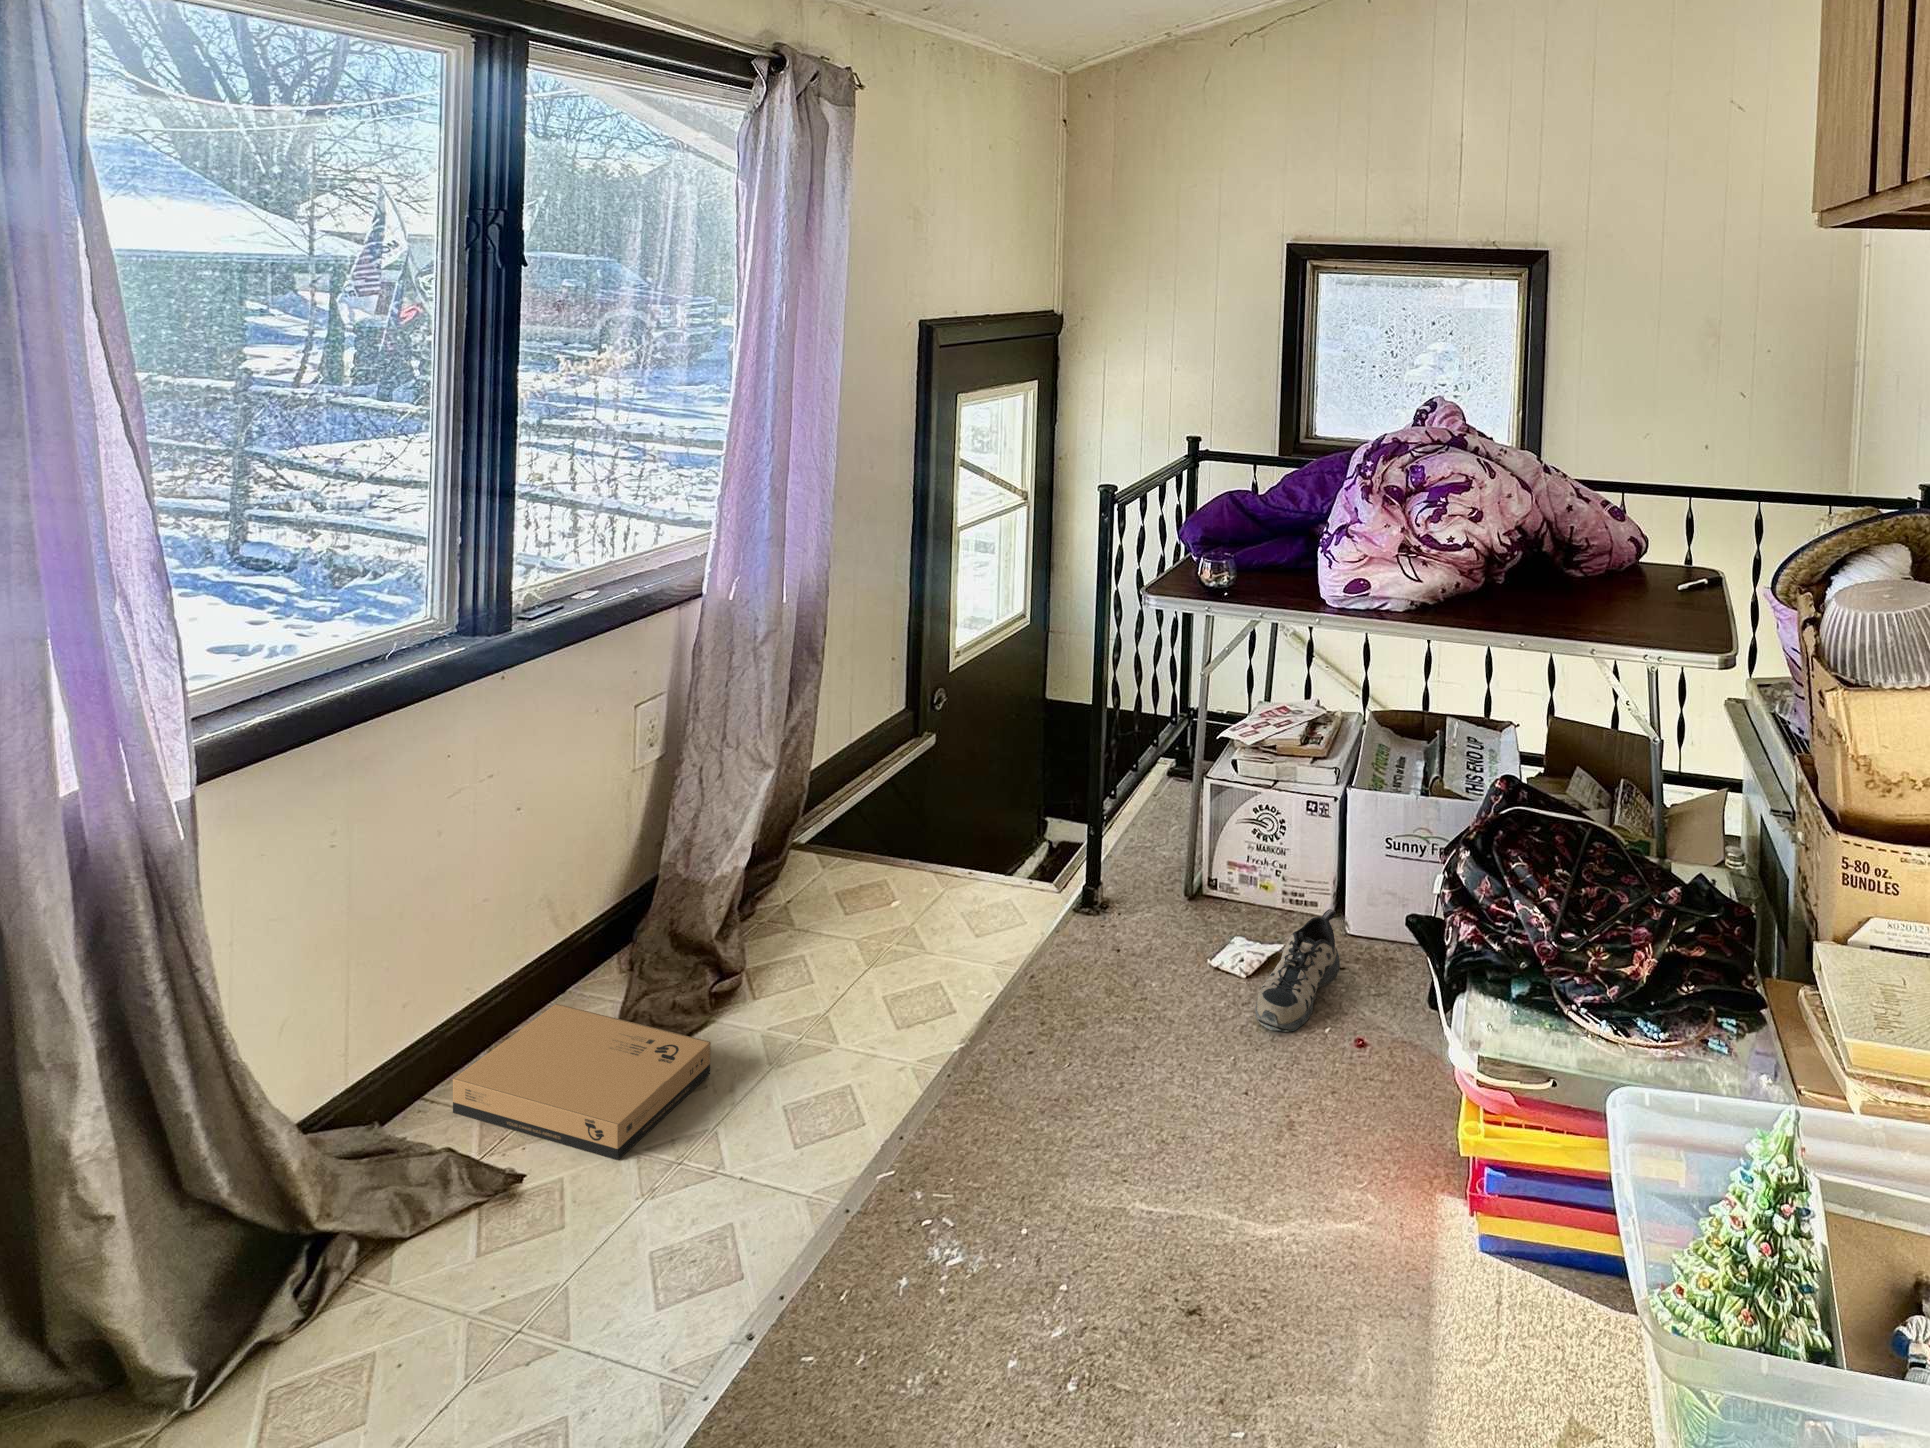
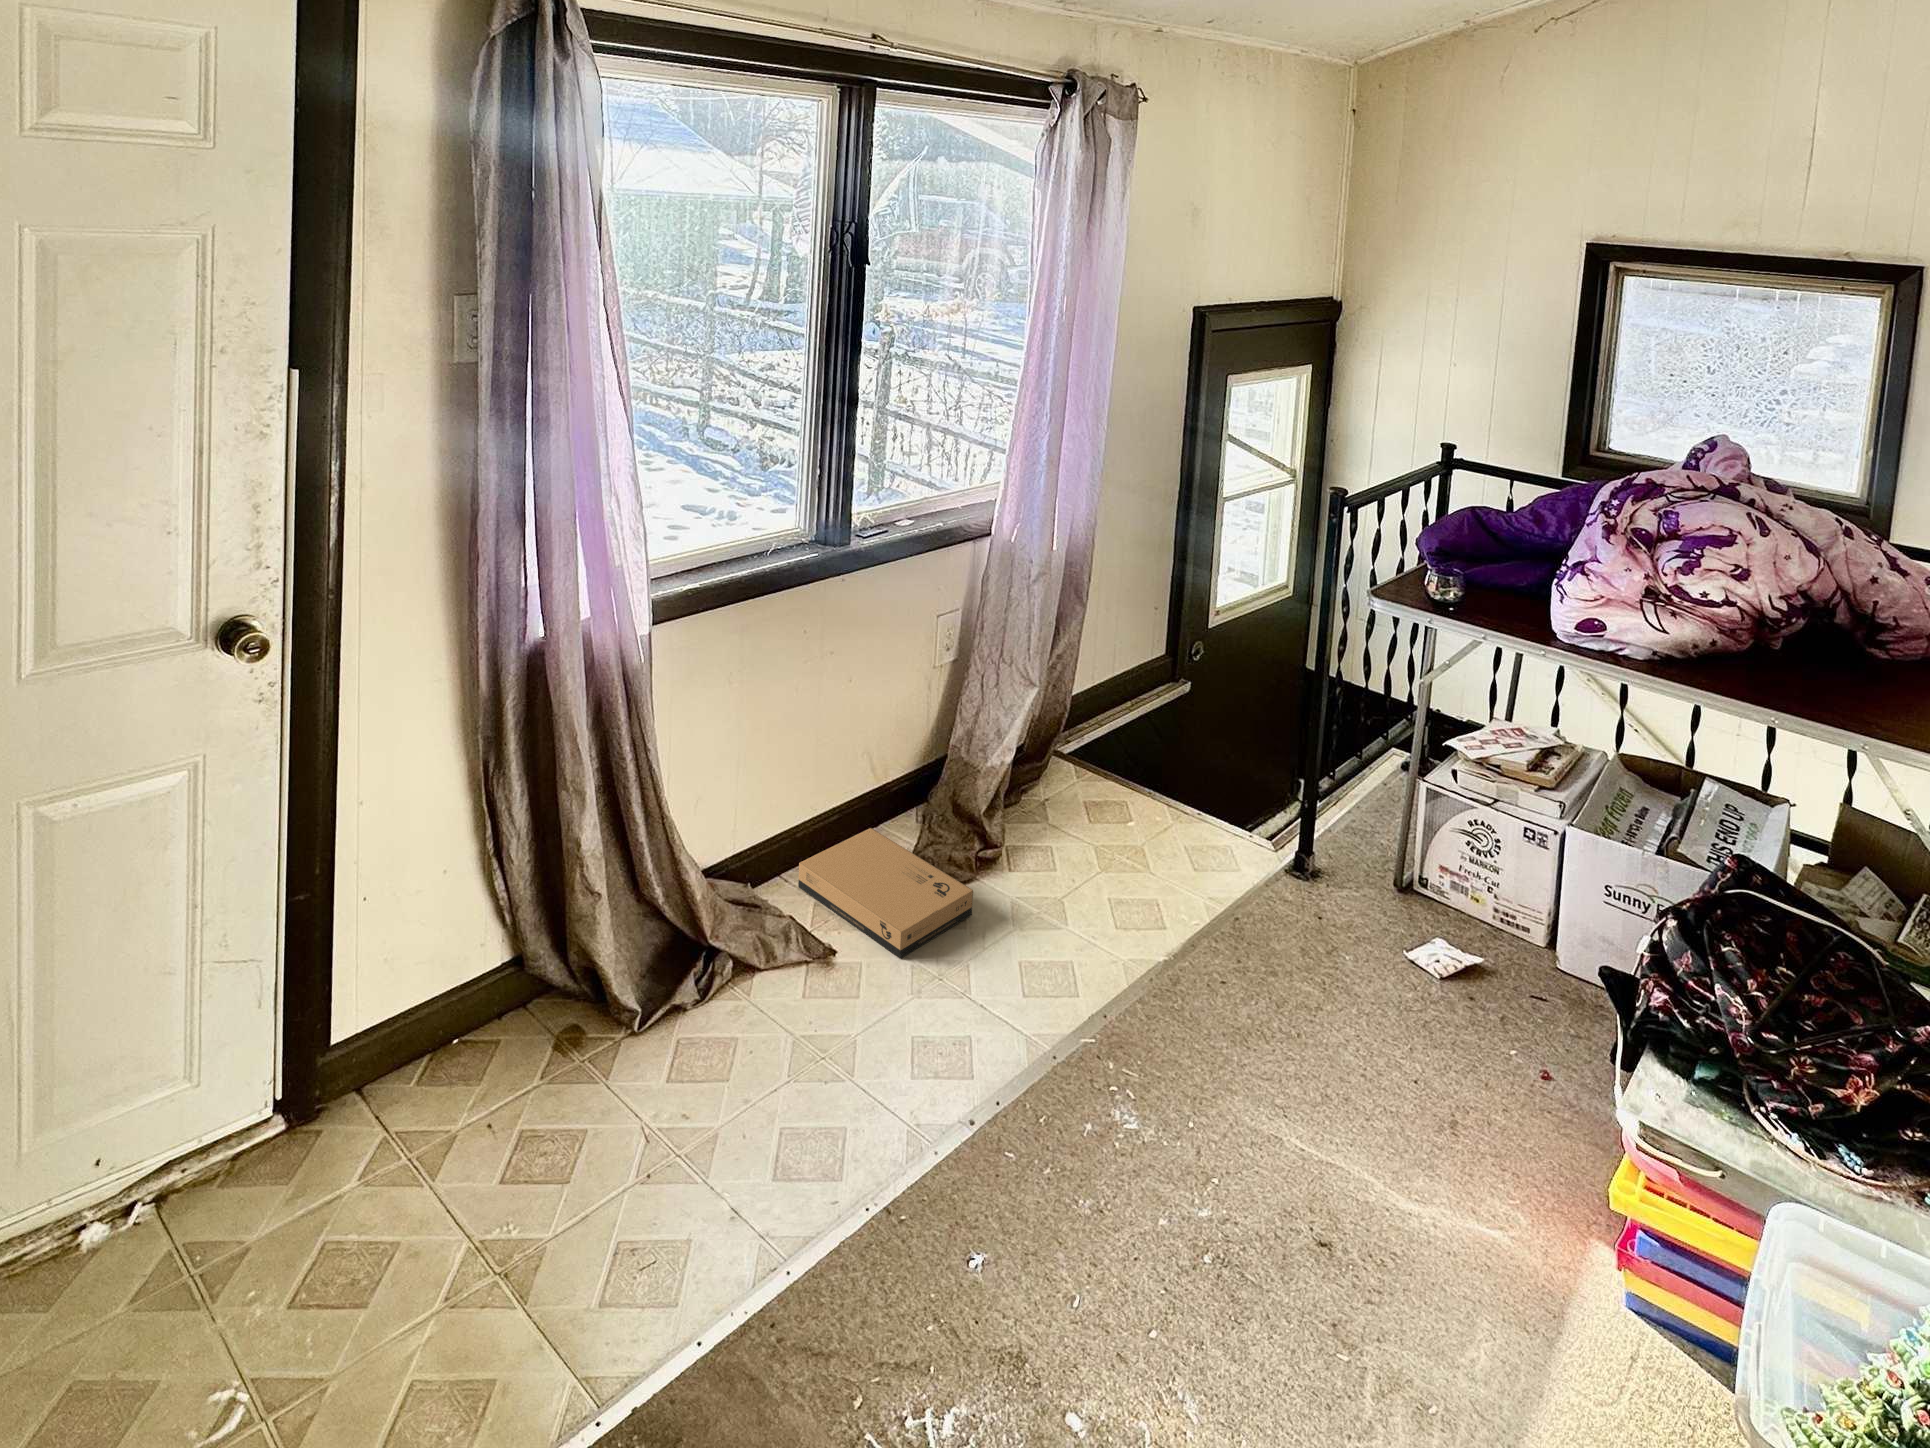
shoe: present [1255,909,1340,1032] -> none [1449,937,1550,1042]

